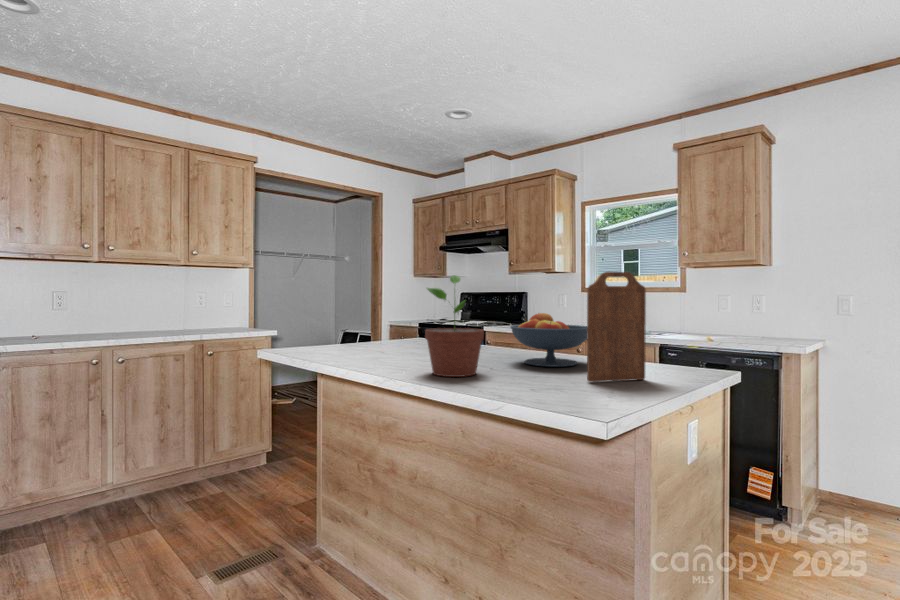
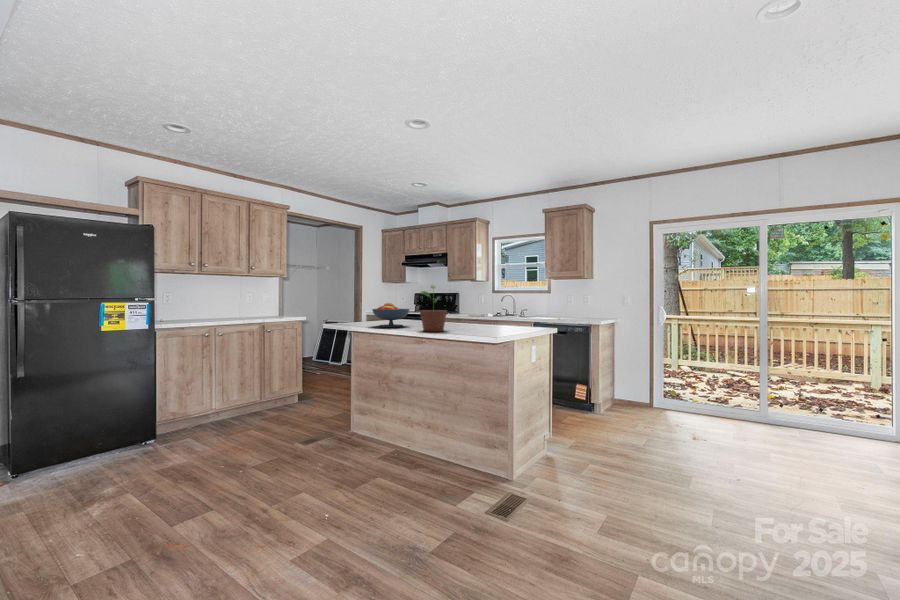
cutting board: present [587,272,646,382] -> none [492,284,517,332]
fruit bowl: present [511,313,587,367] -> present [372,303,410,327]

